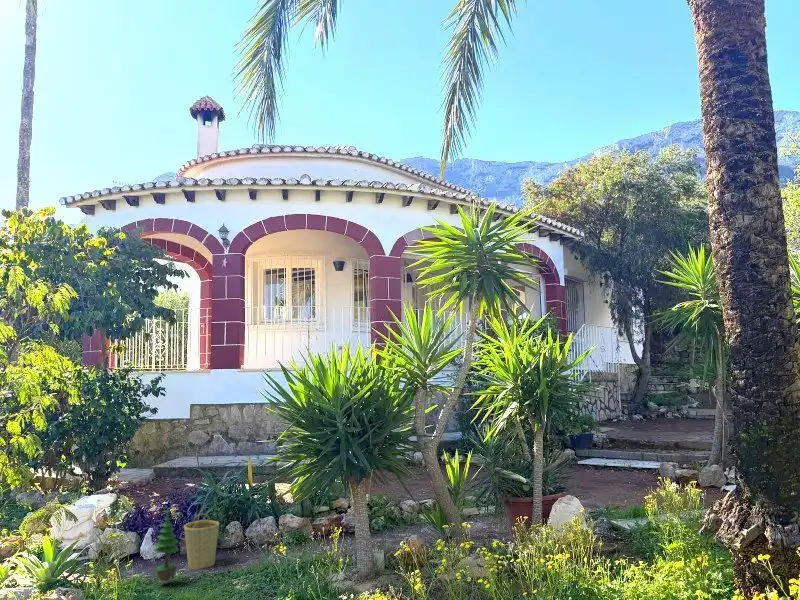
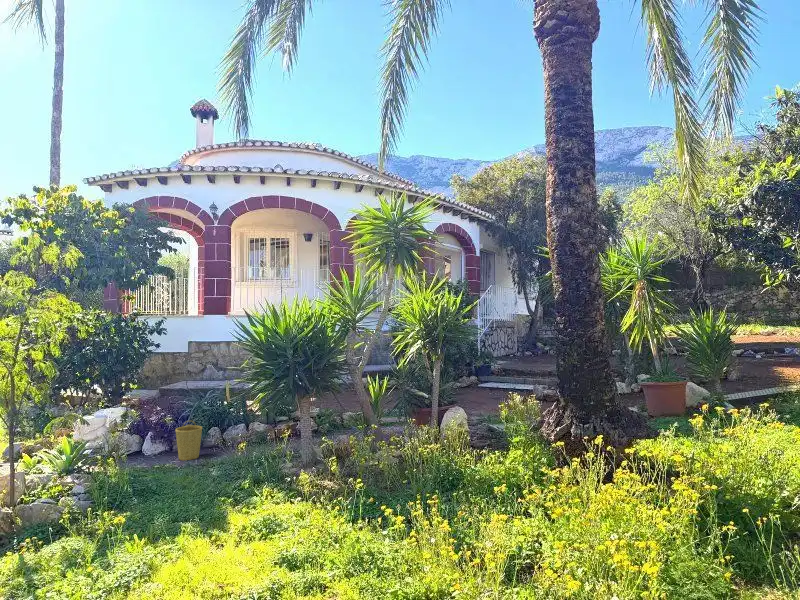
potted tree: present [154,514,179,584] -> none [150,419,171,470]

